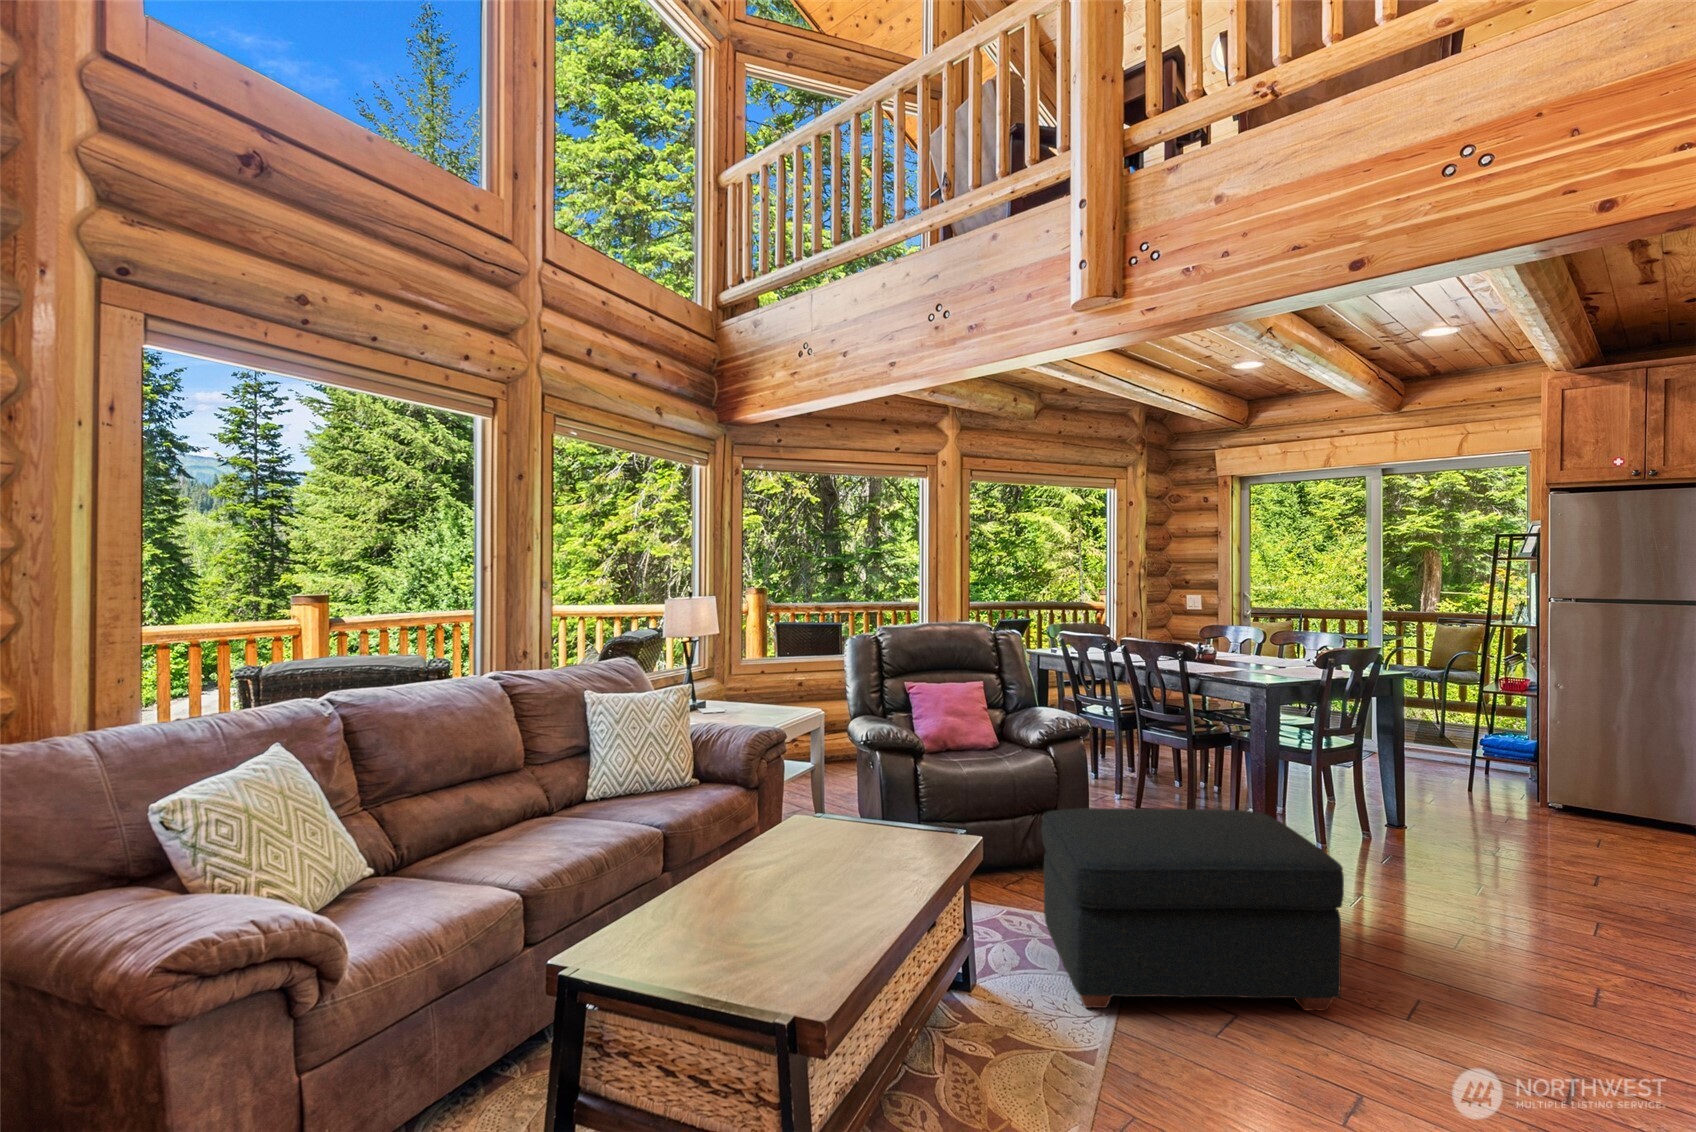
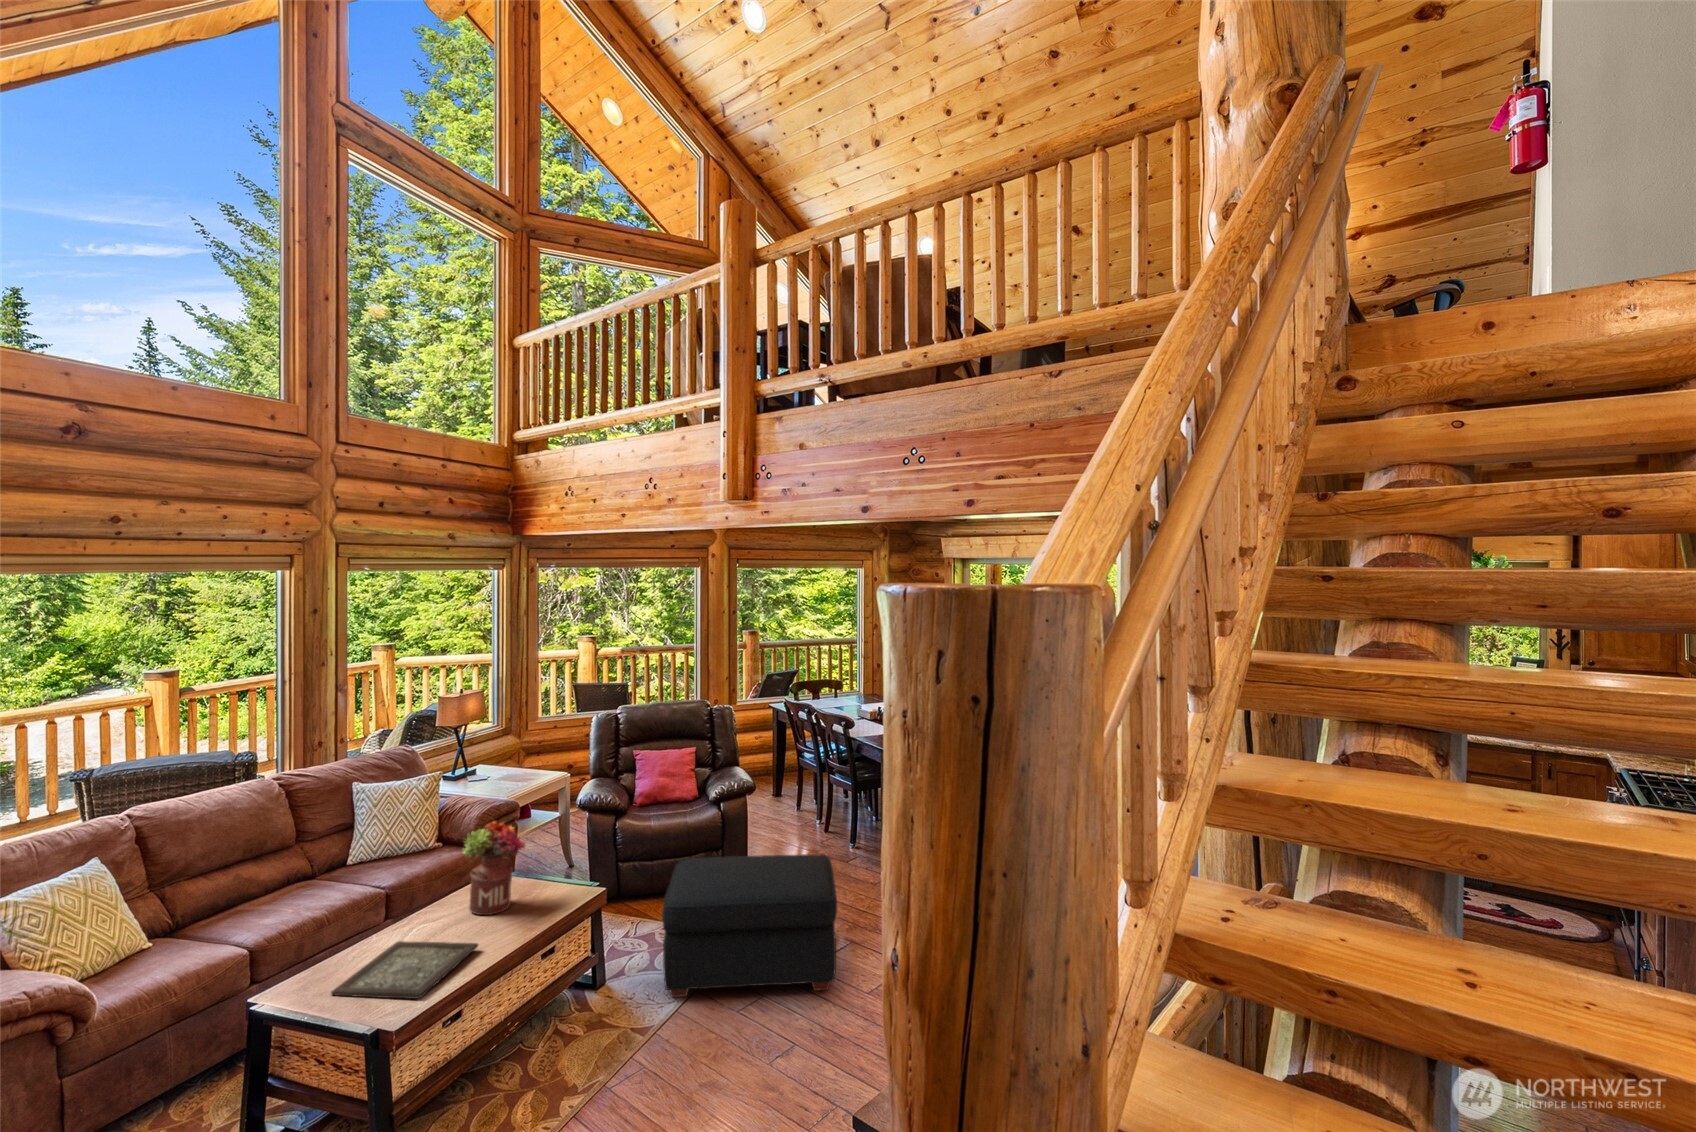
flower arrangement: none [788,729,874,867] -> present [462,821,525,915]
tray: none [666,894,849,978] -> present [331,941,478,999]

